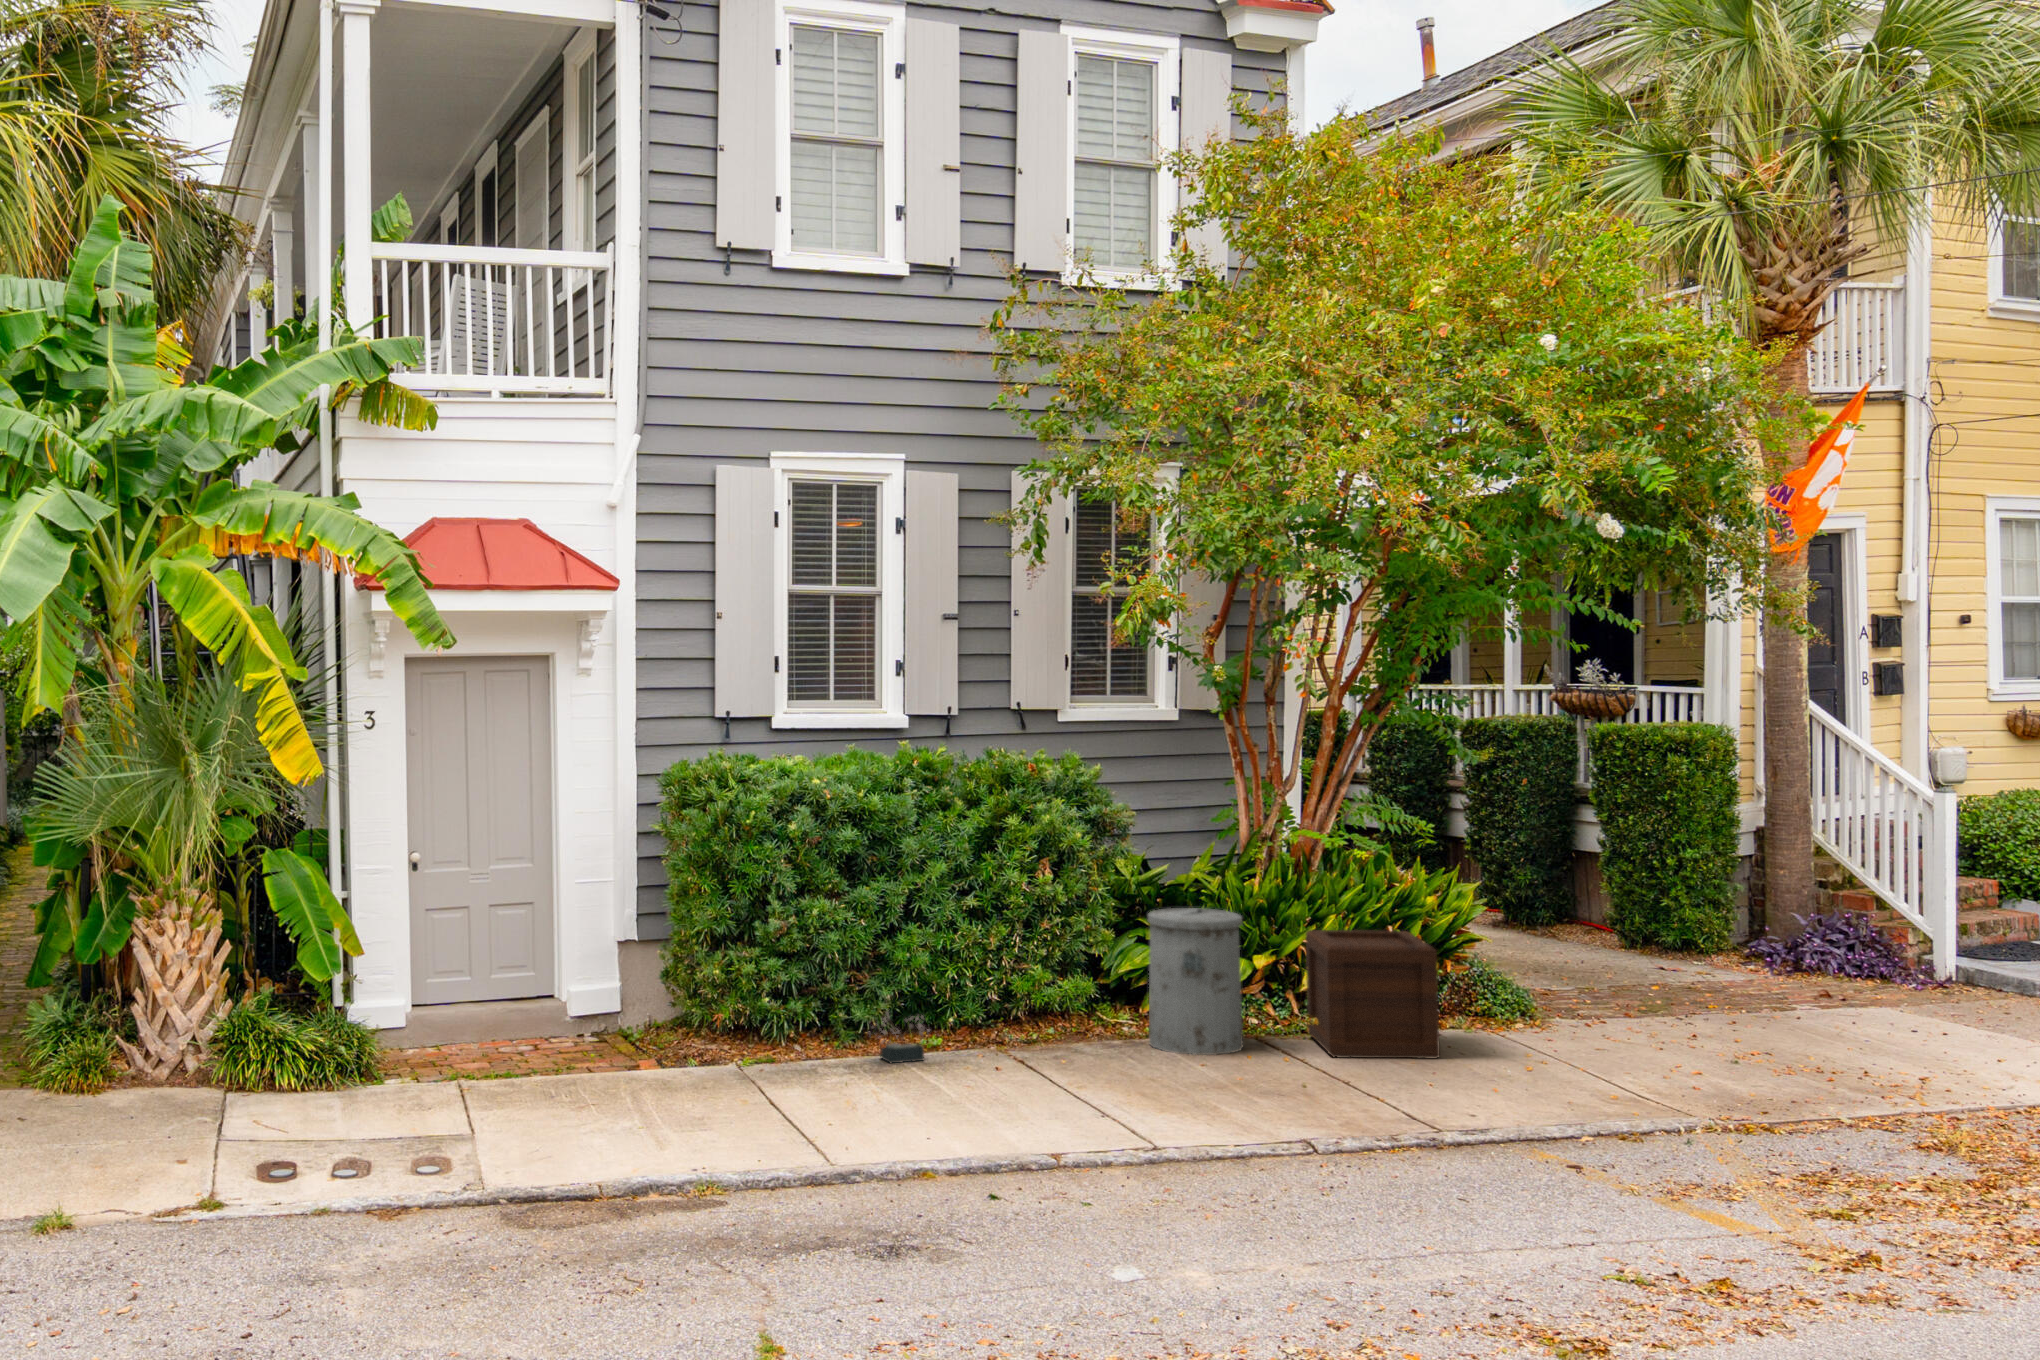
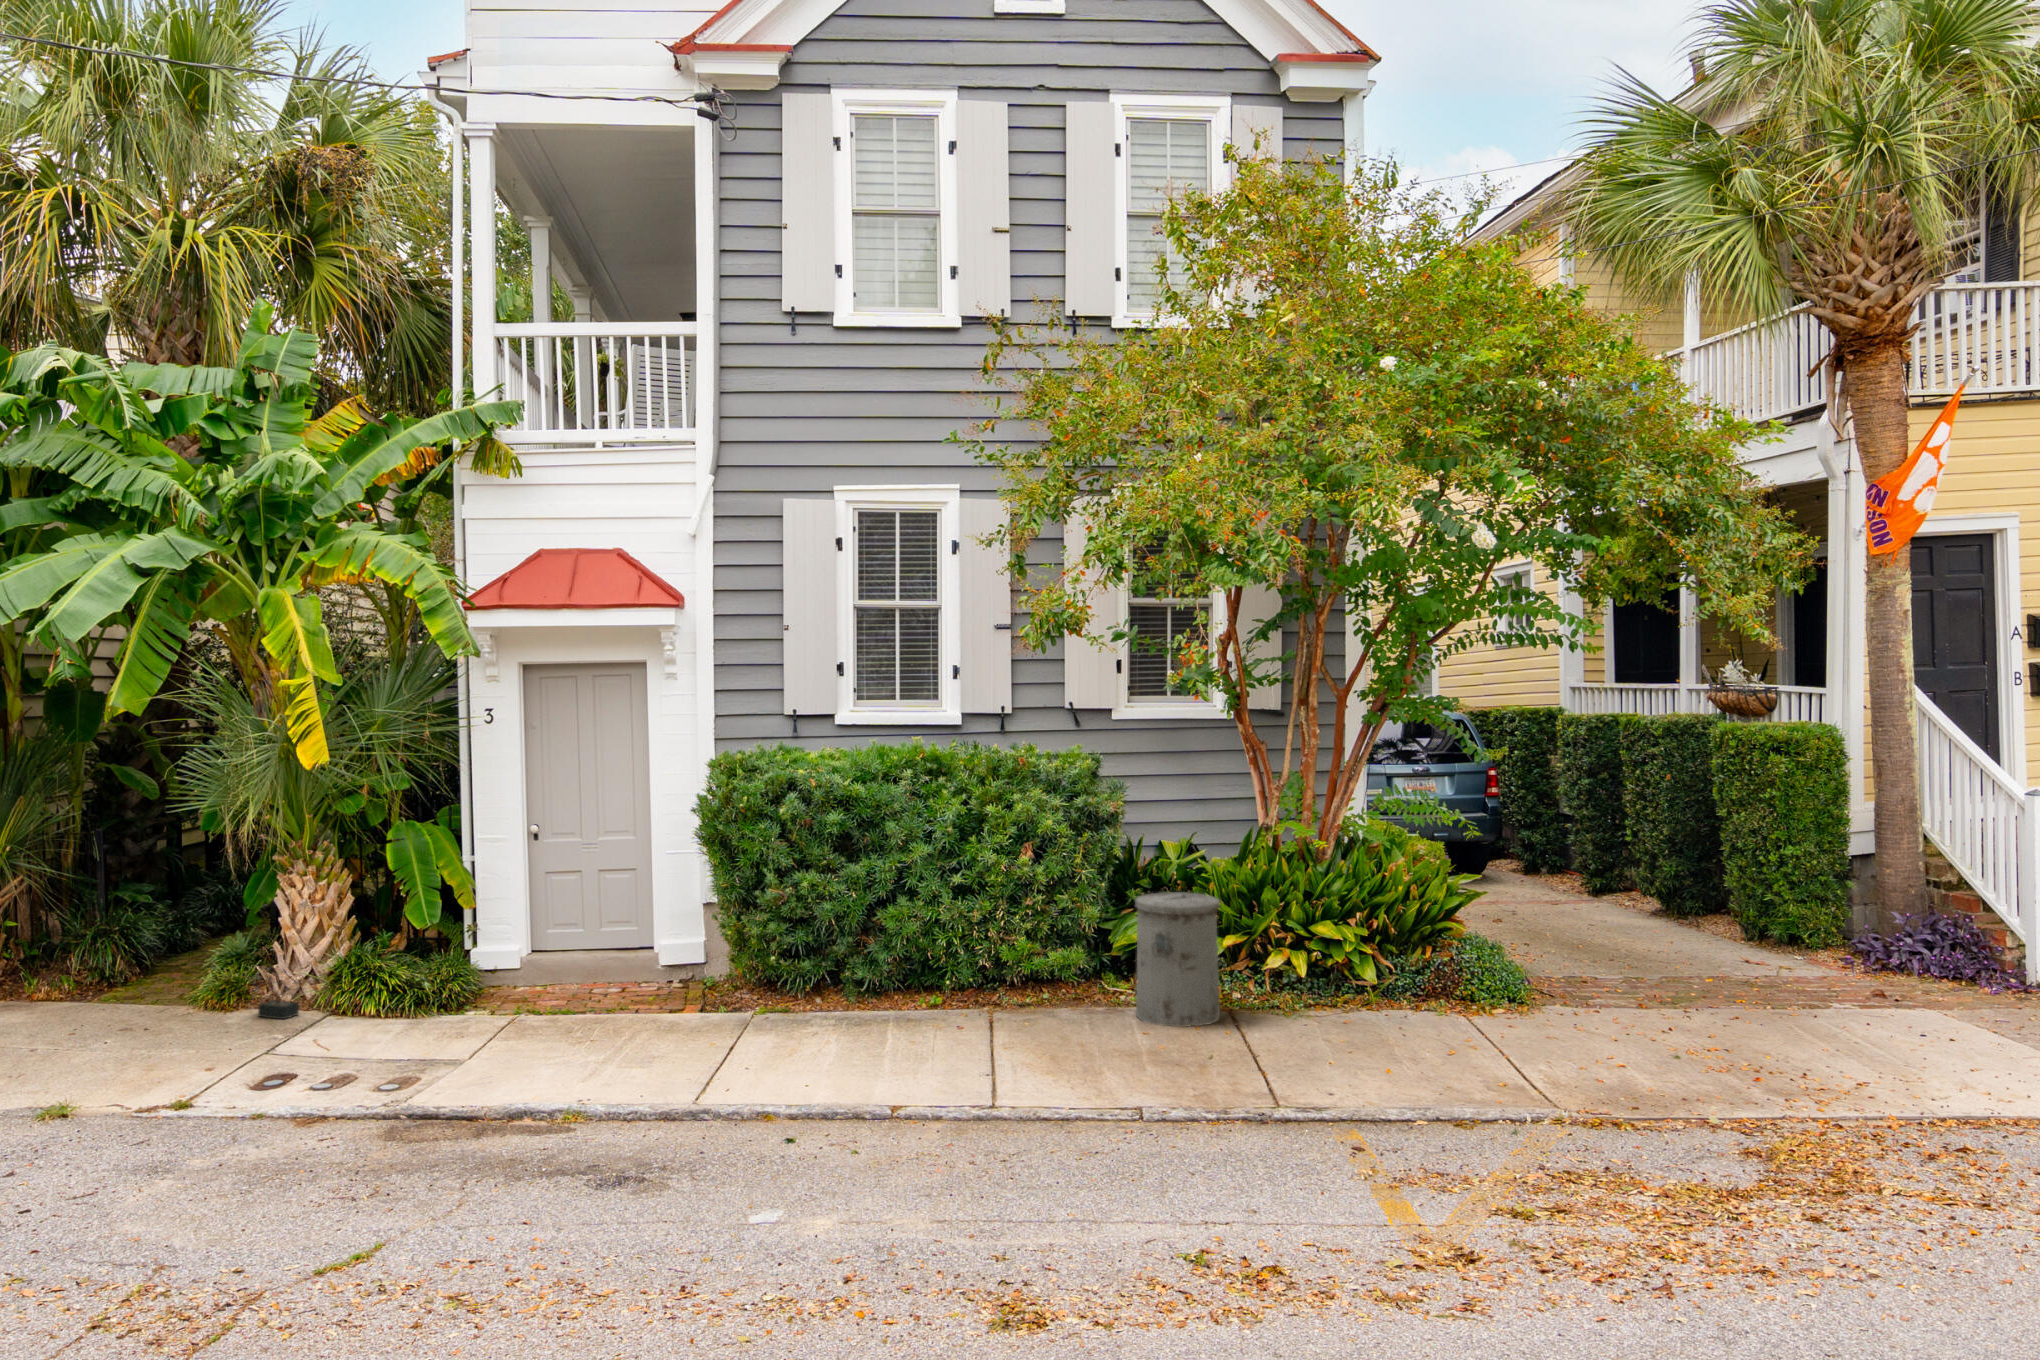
wooden crate: present [1306,930,1440,1059] -> none [1279,917,1390,1042]
decorative plant: present [869,1009,929,1063] -> present [252,968,304,1019]

